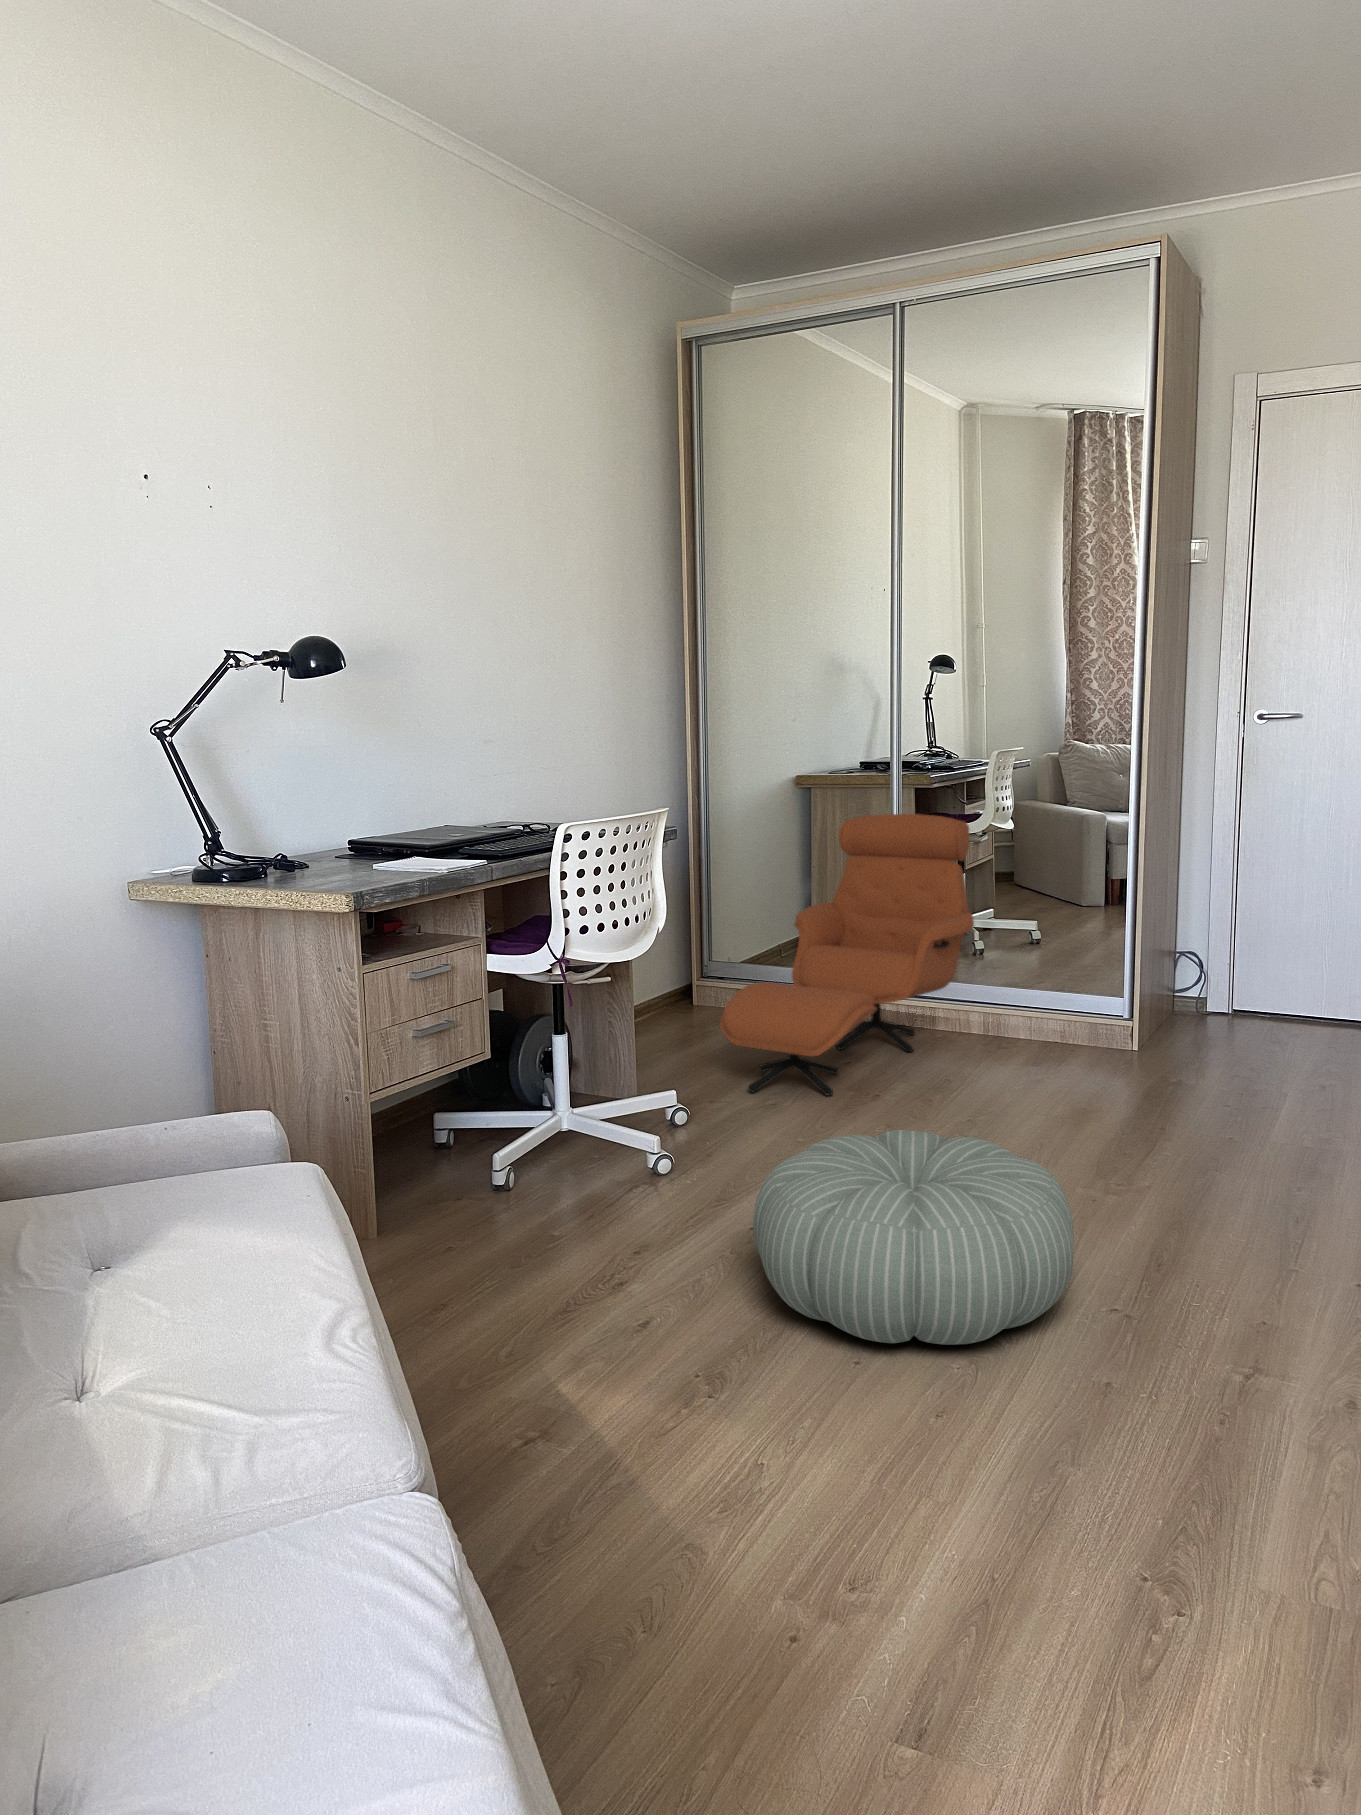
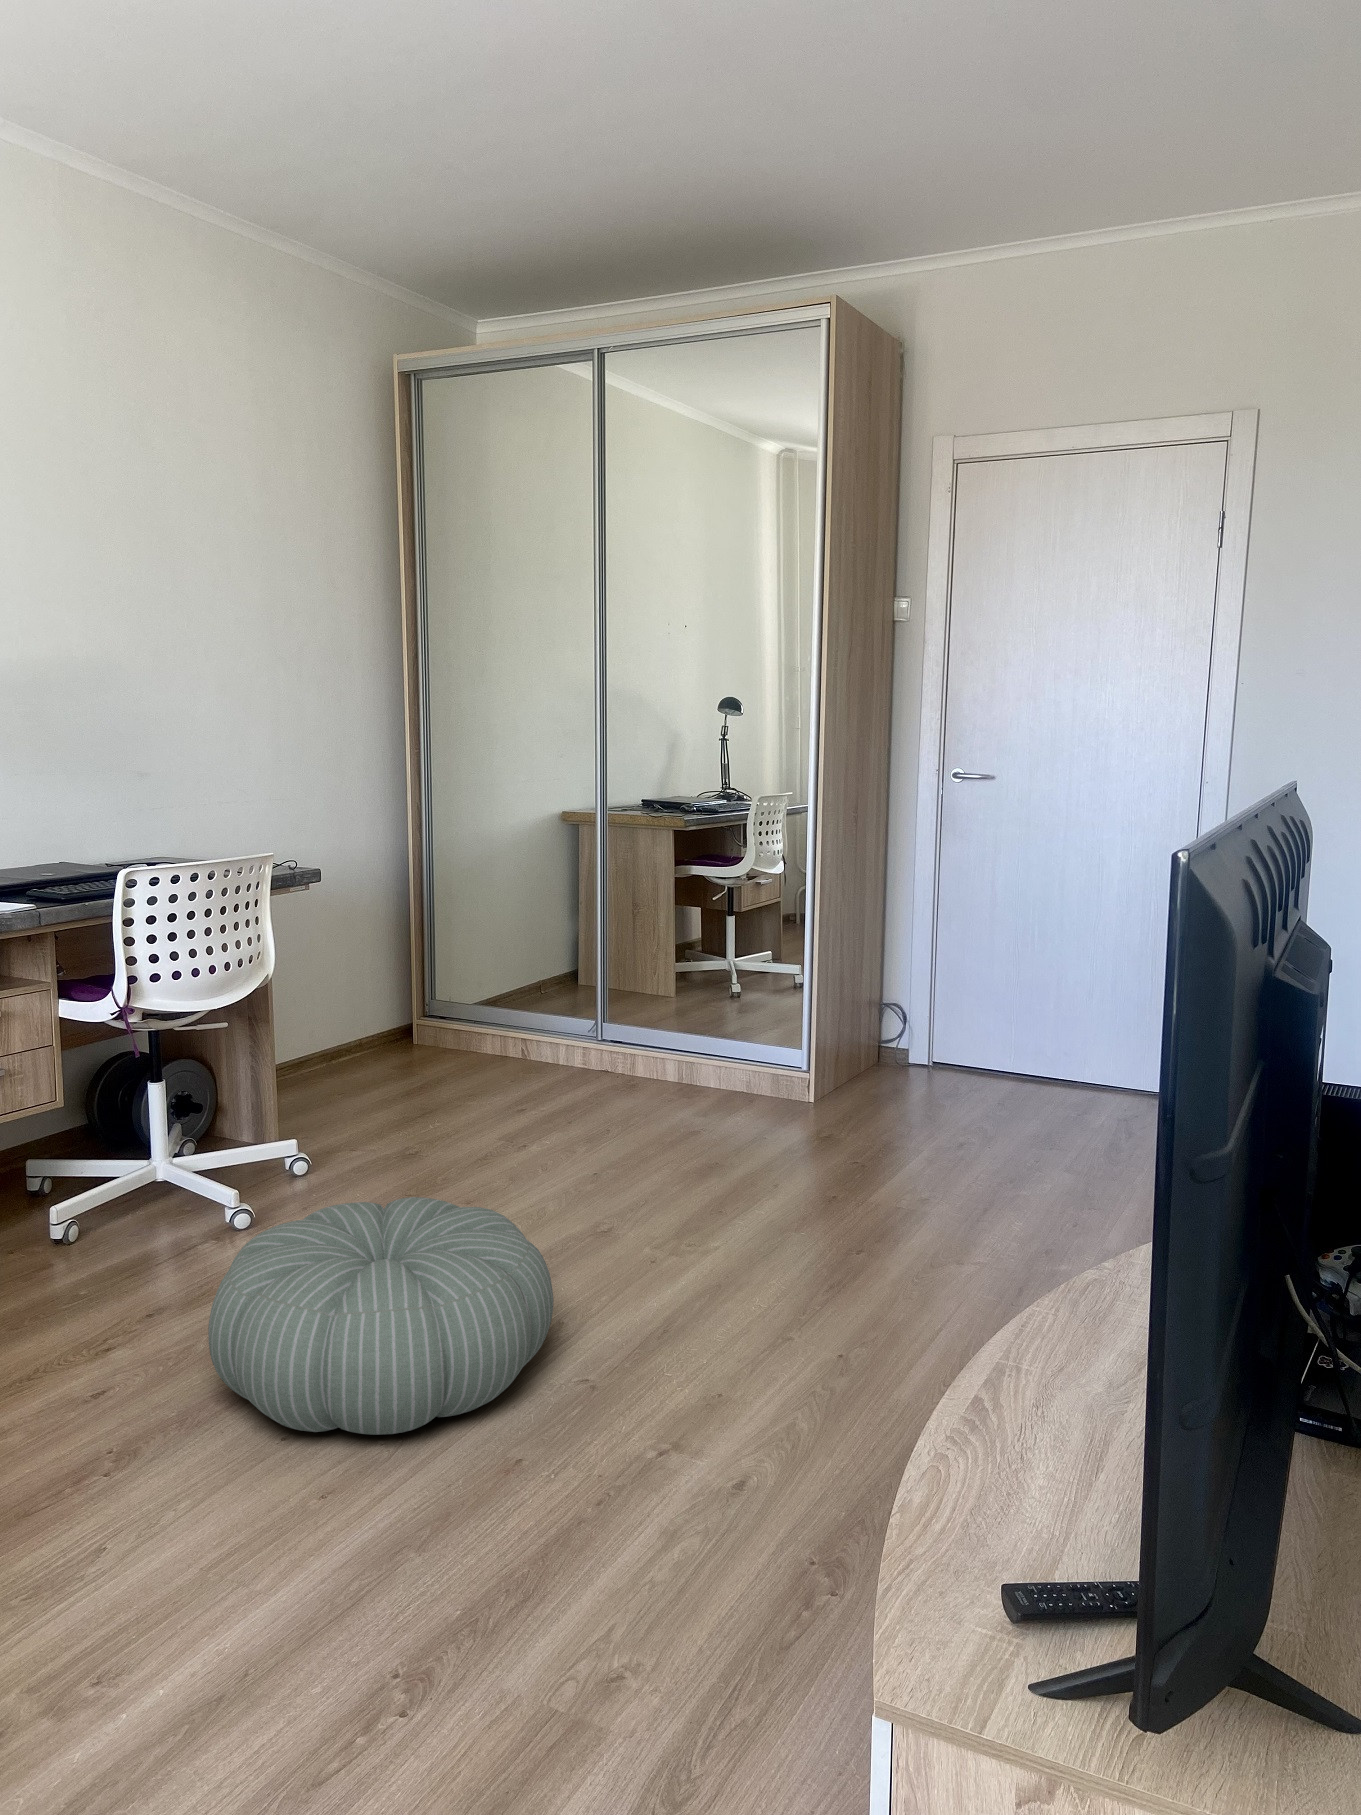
armchair: present [720,814,974,1095] -> none [370,859,661,1147]

